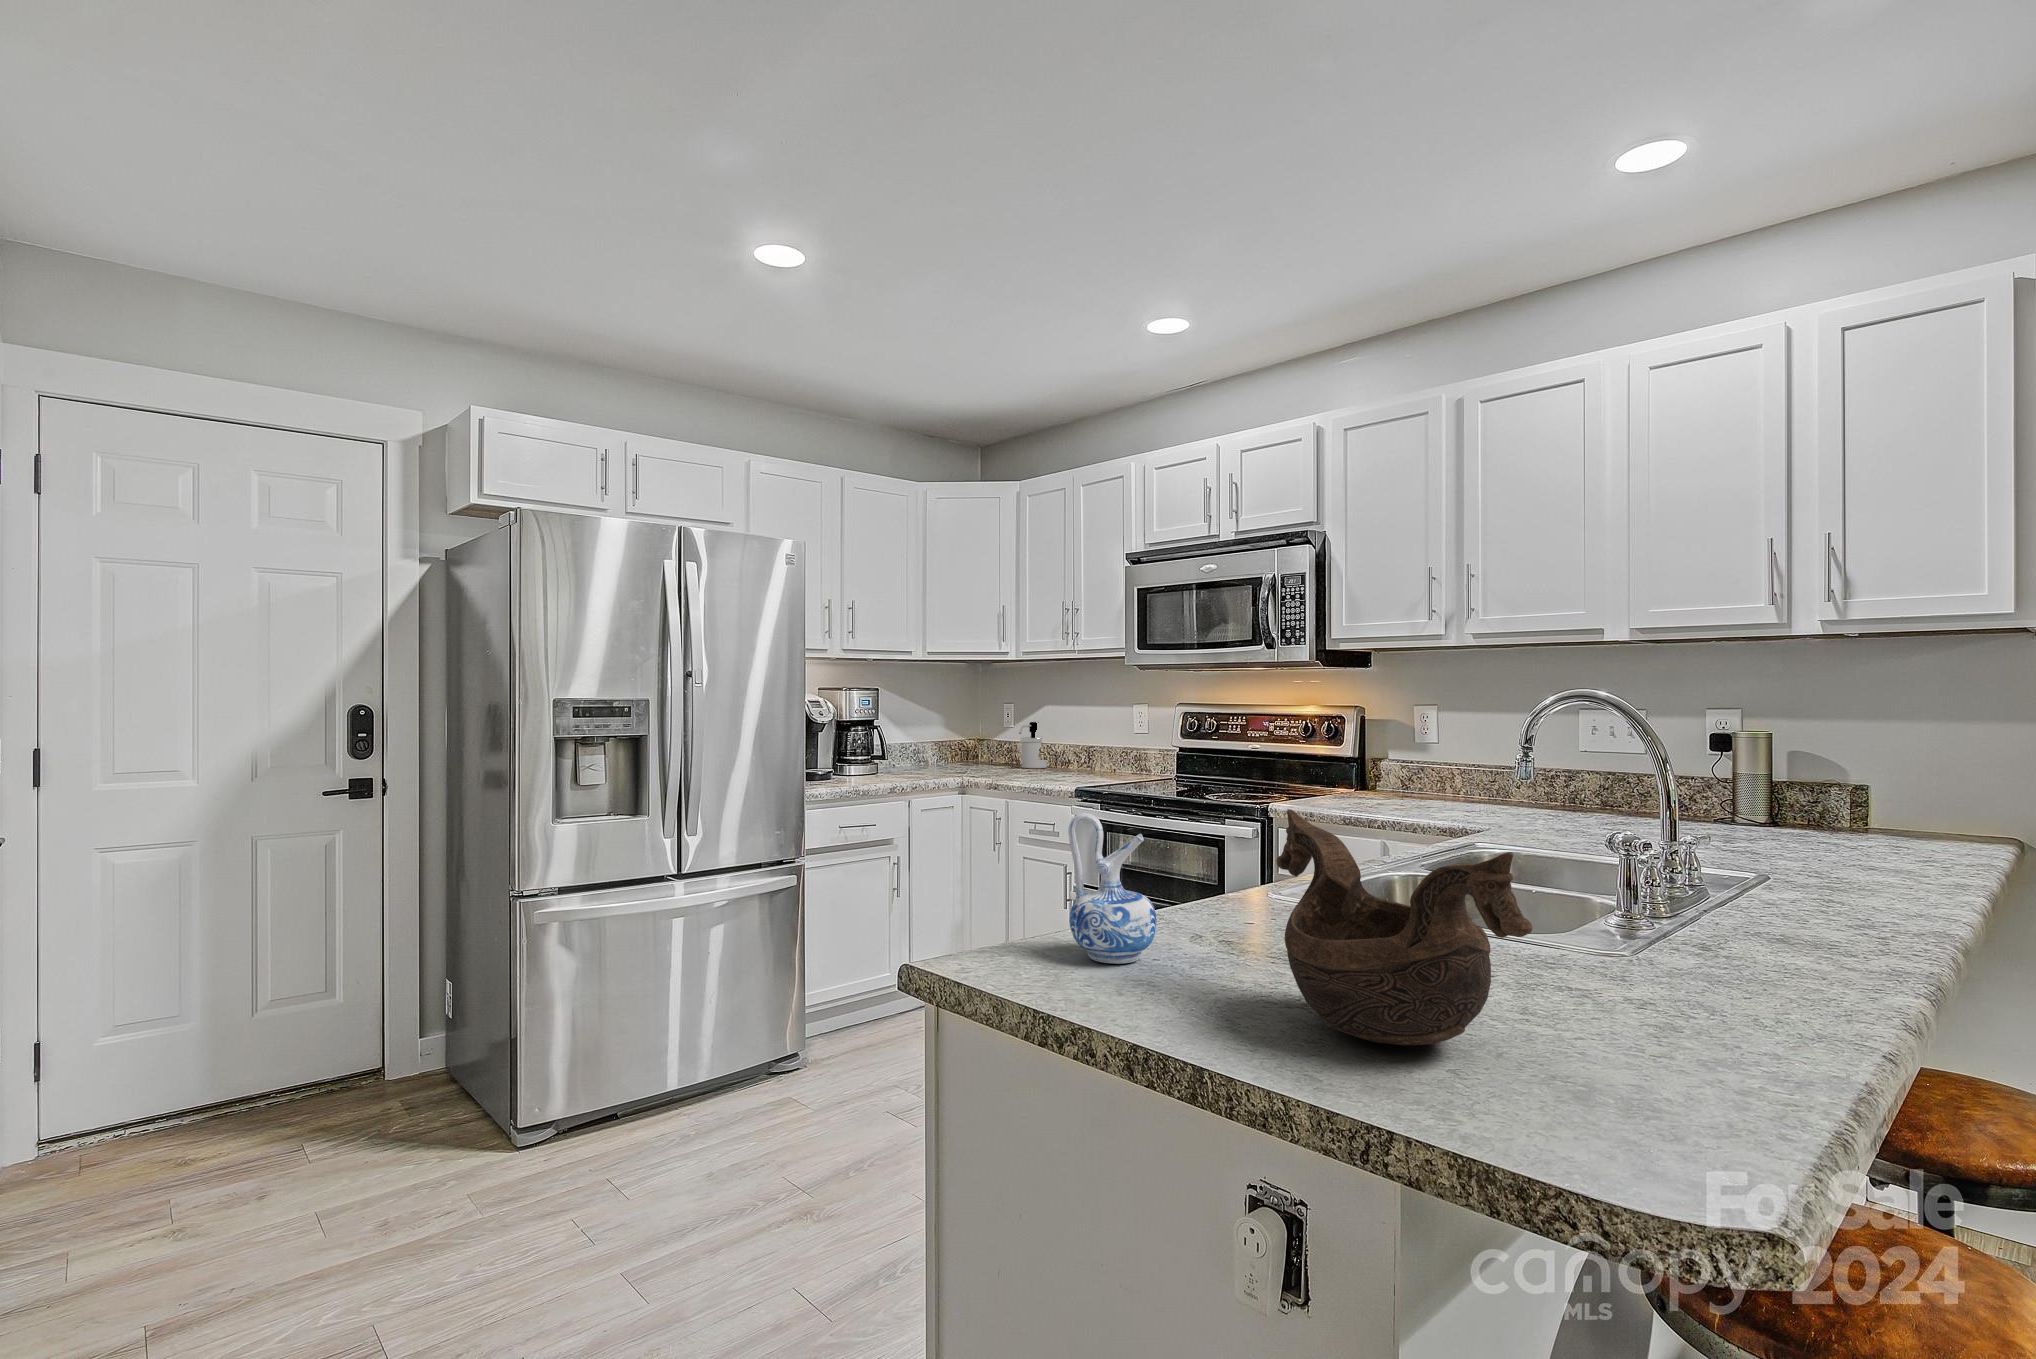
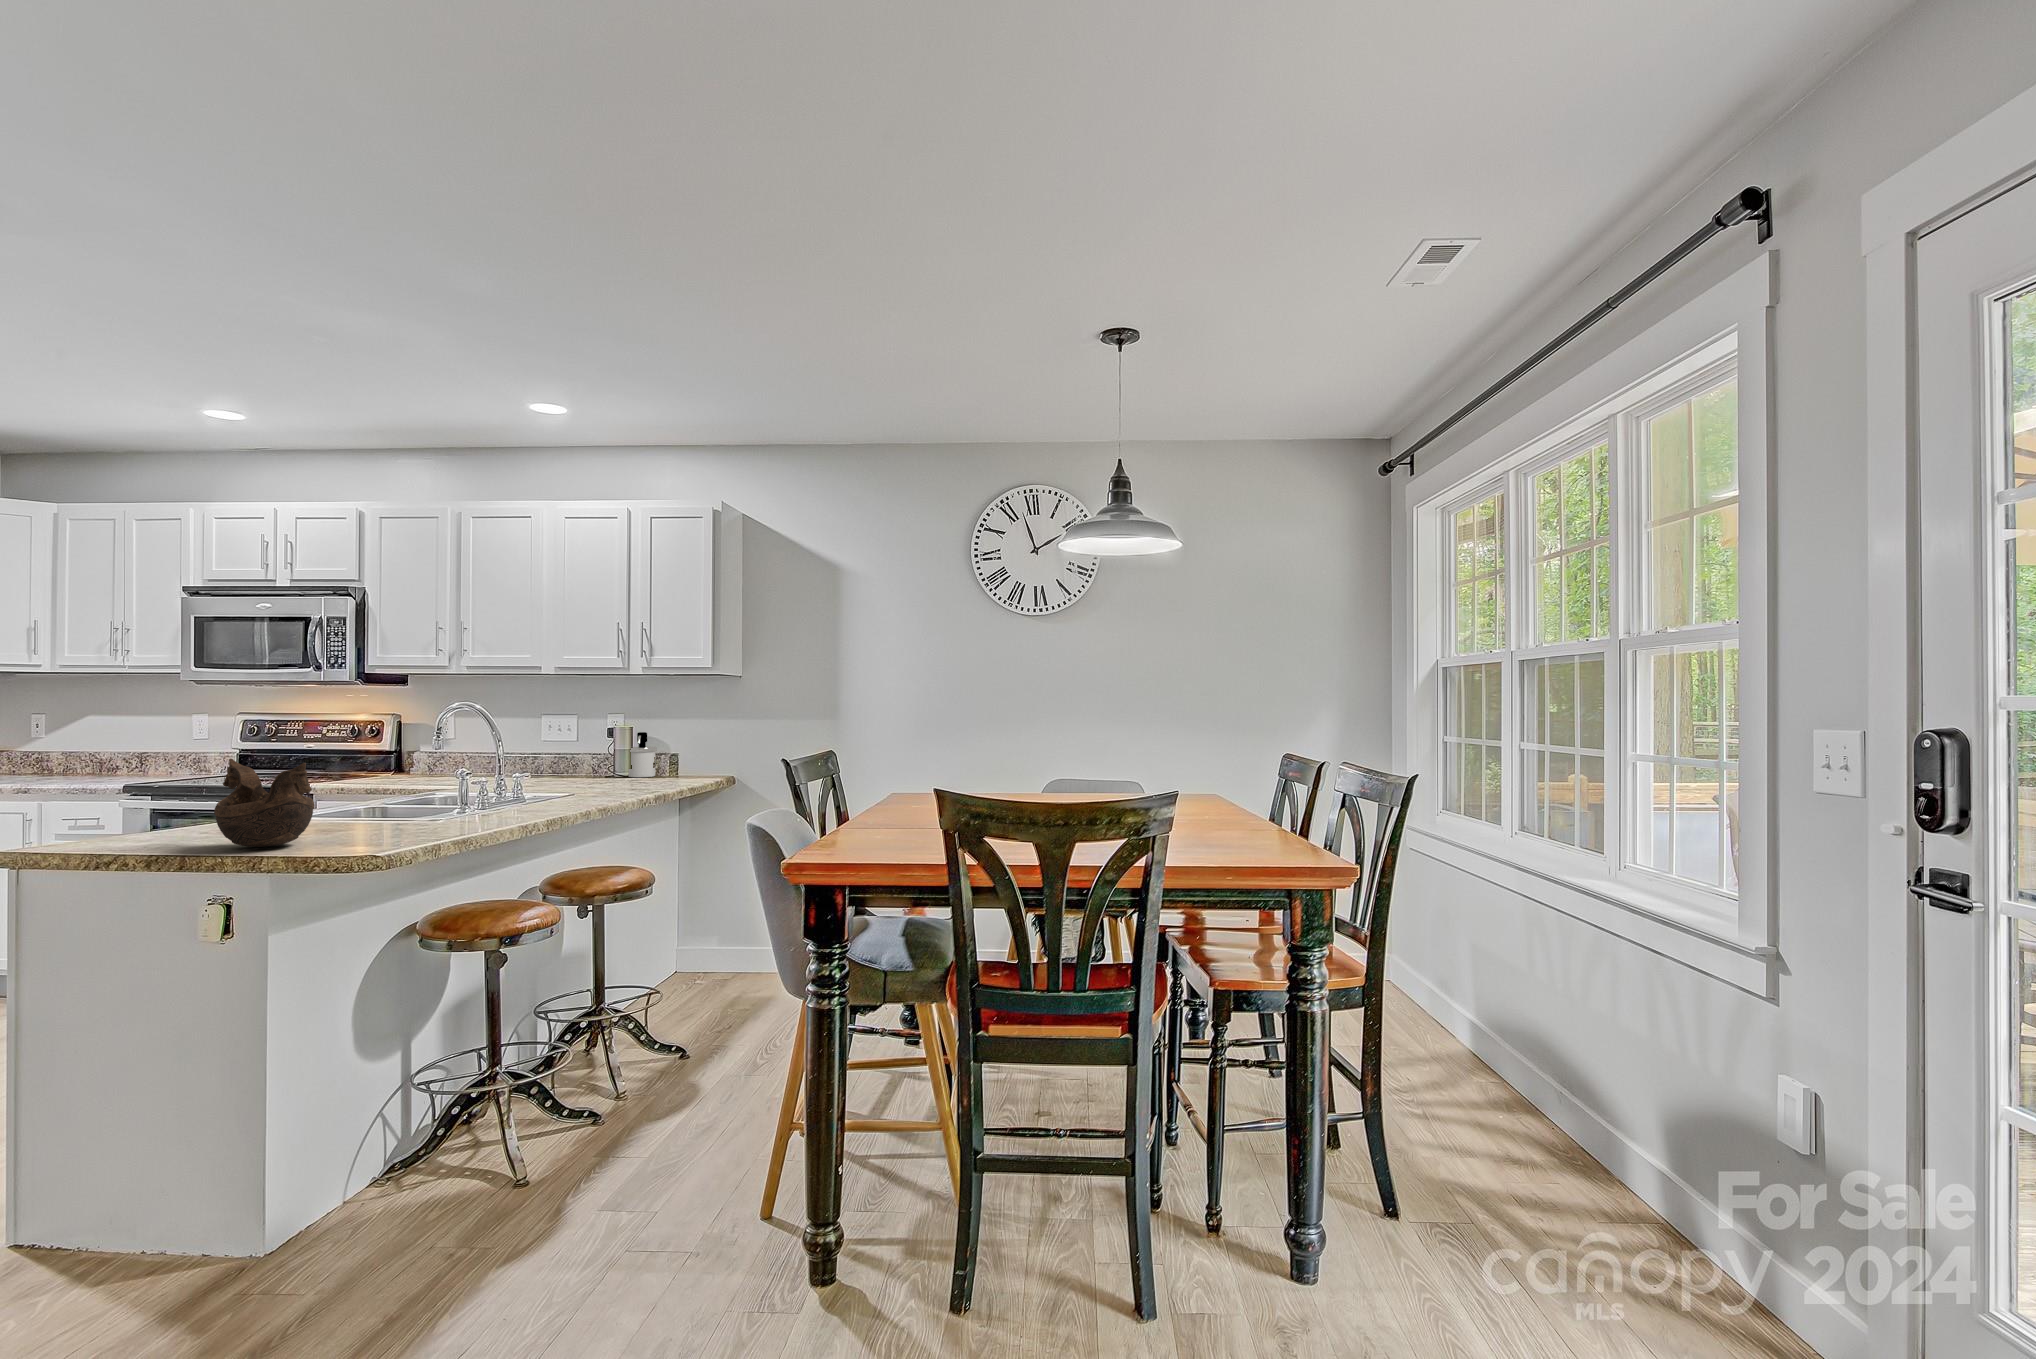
soap dispenser: present [1019,722,1047,768] -> present [628,732,657,777]
ceramic pitcher: present [1068,813,1157,964] -> none [92,769,153,846]

